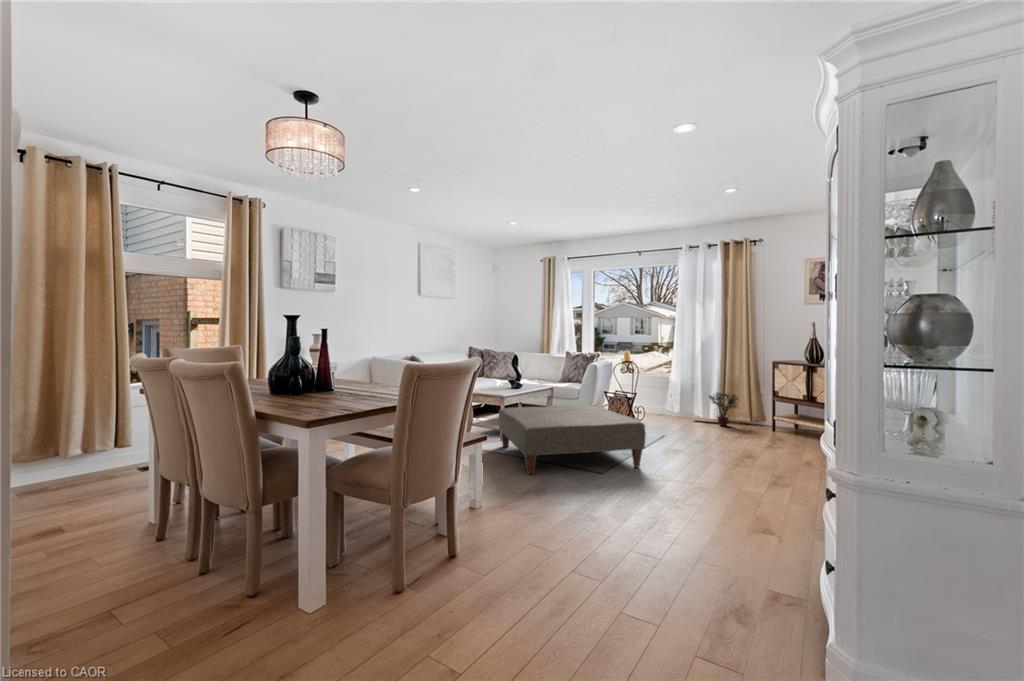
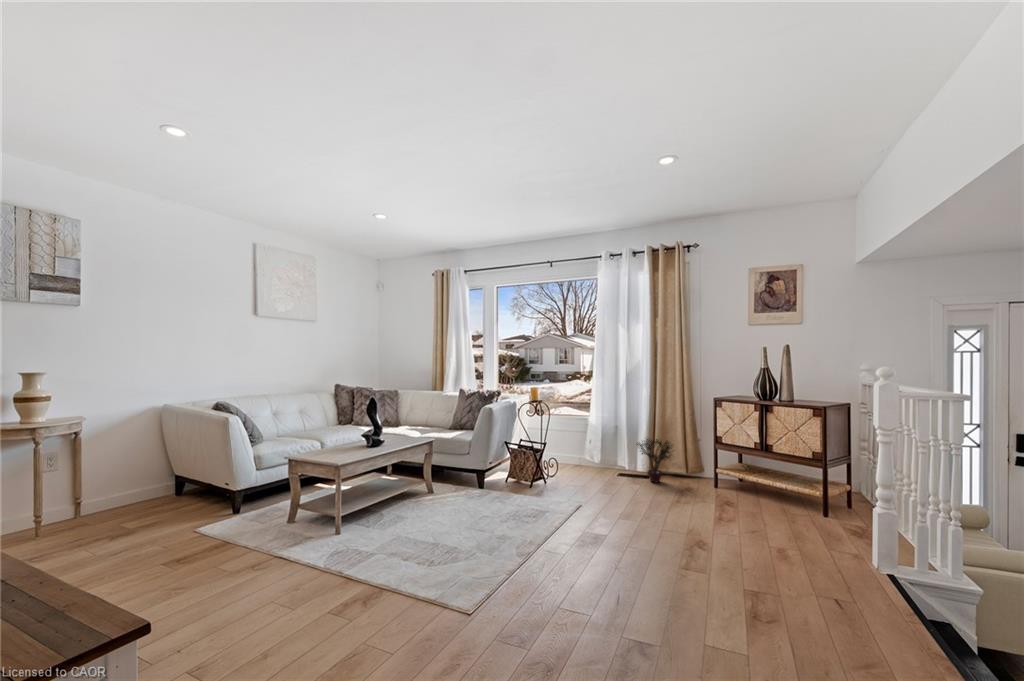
ottoman: present [498,405,646,474] -> none [330,471,539,613]

